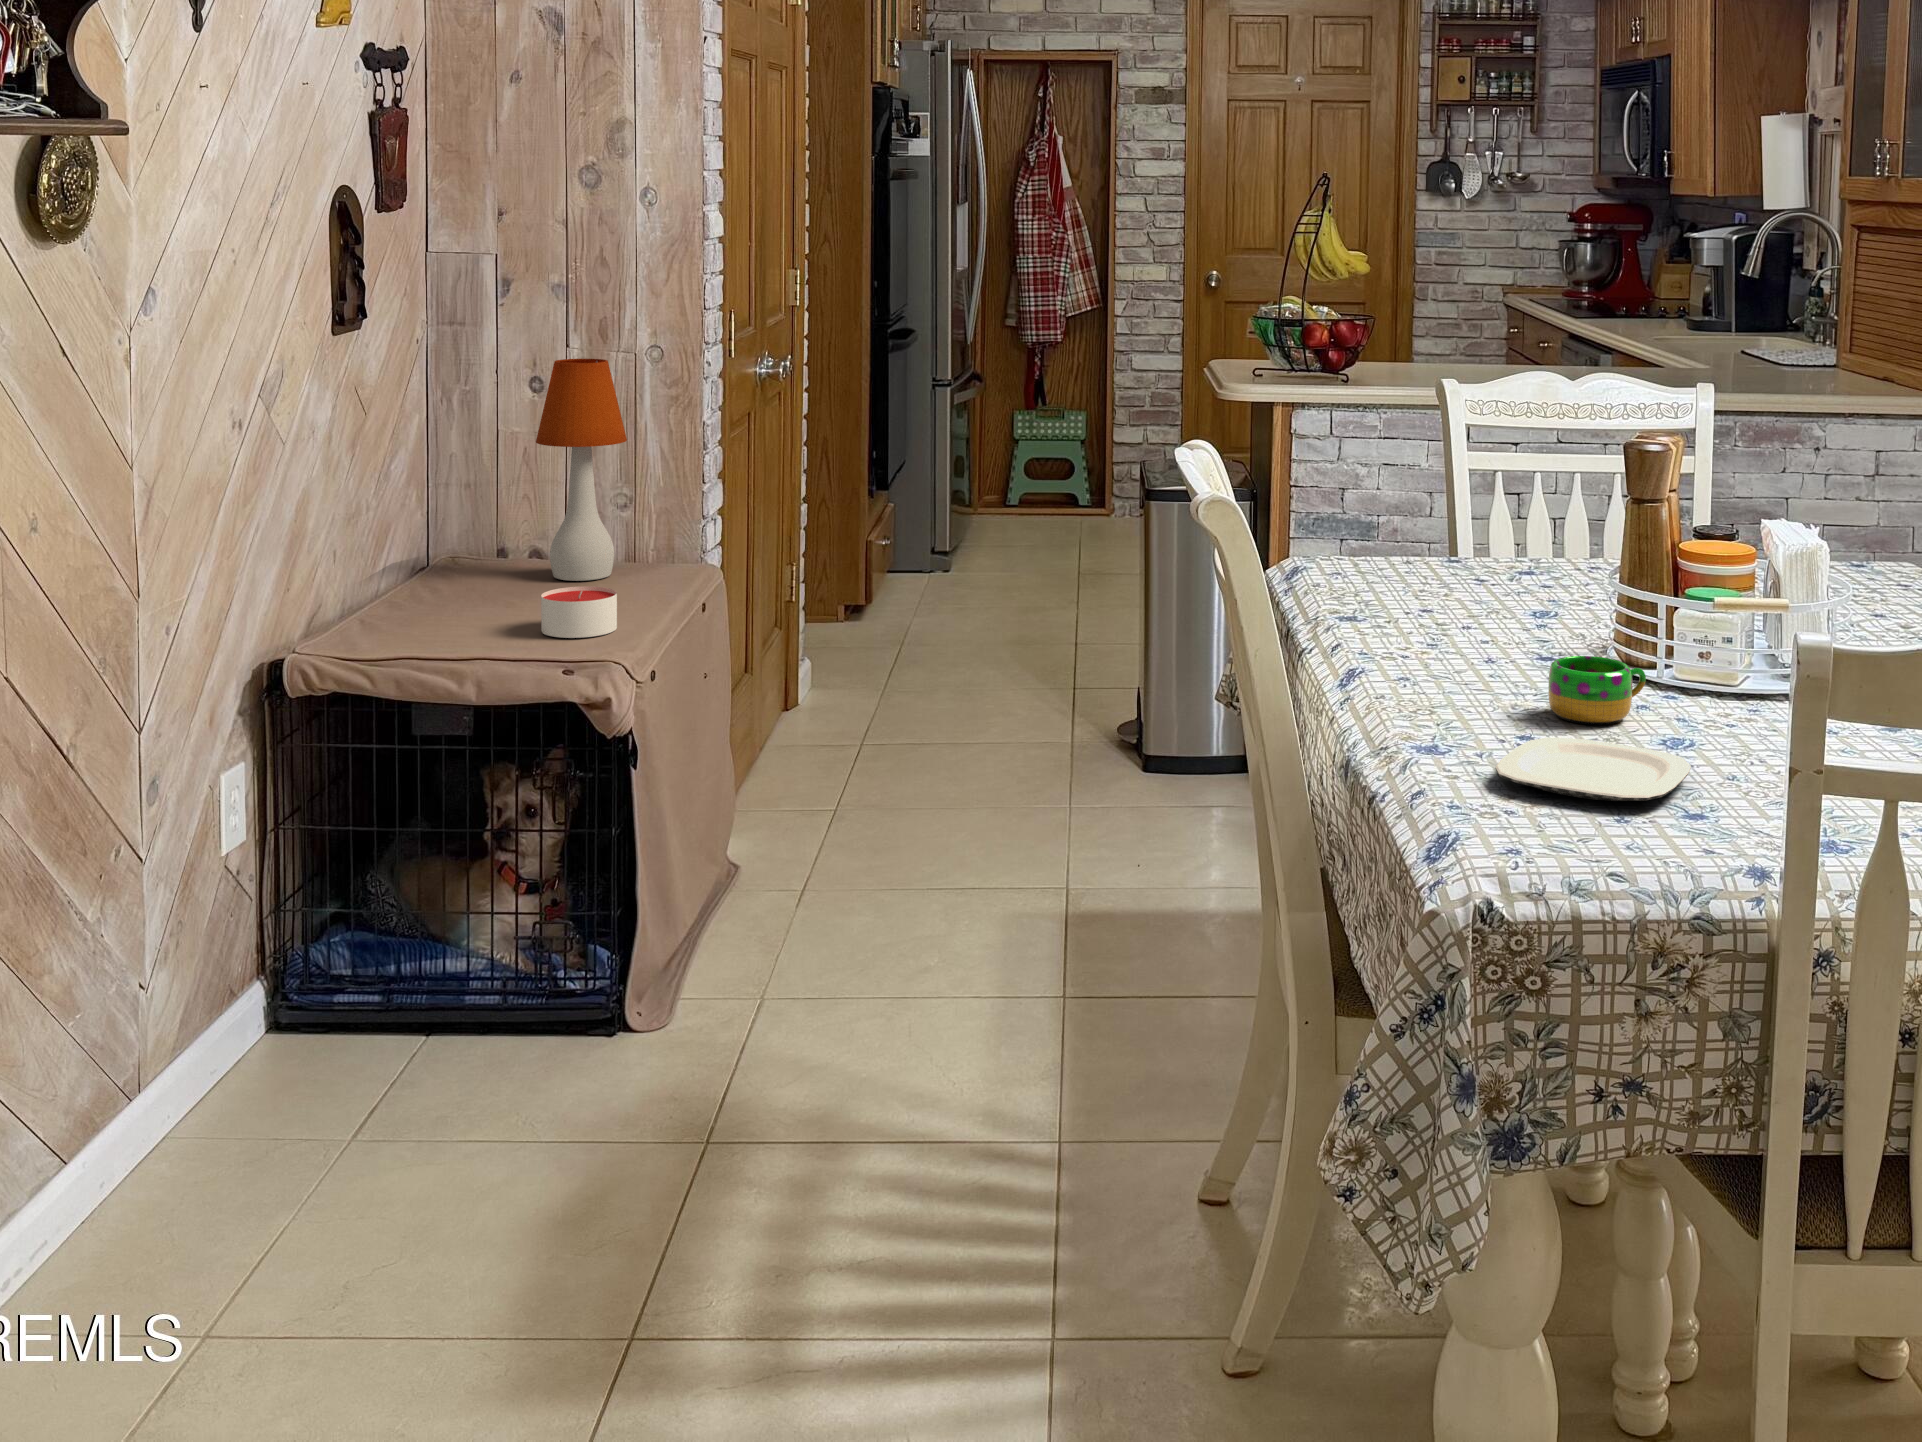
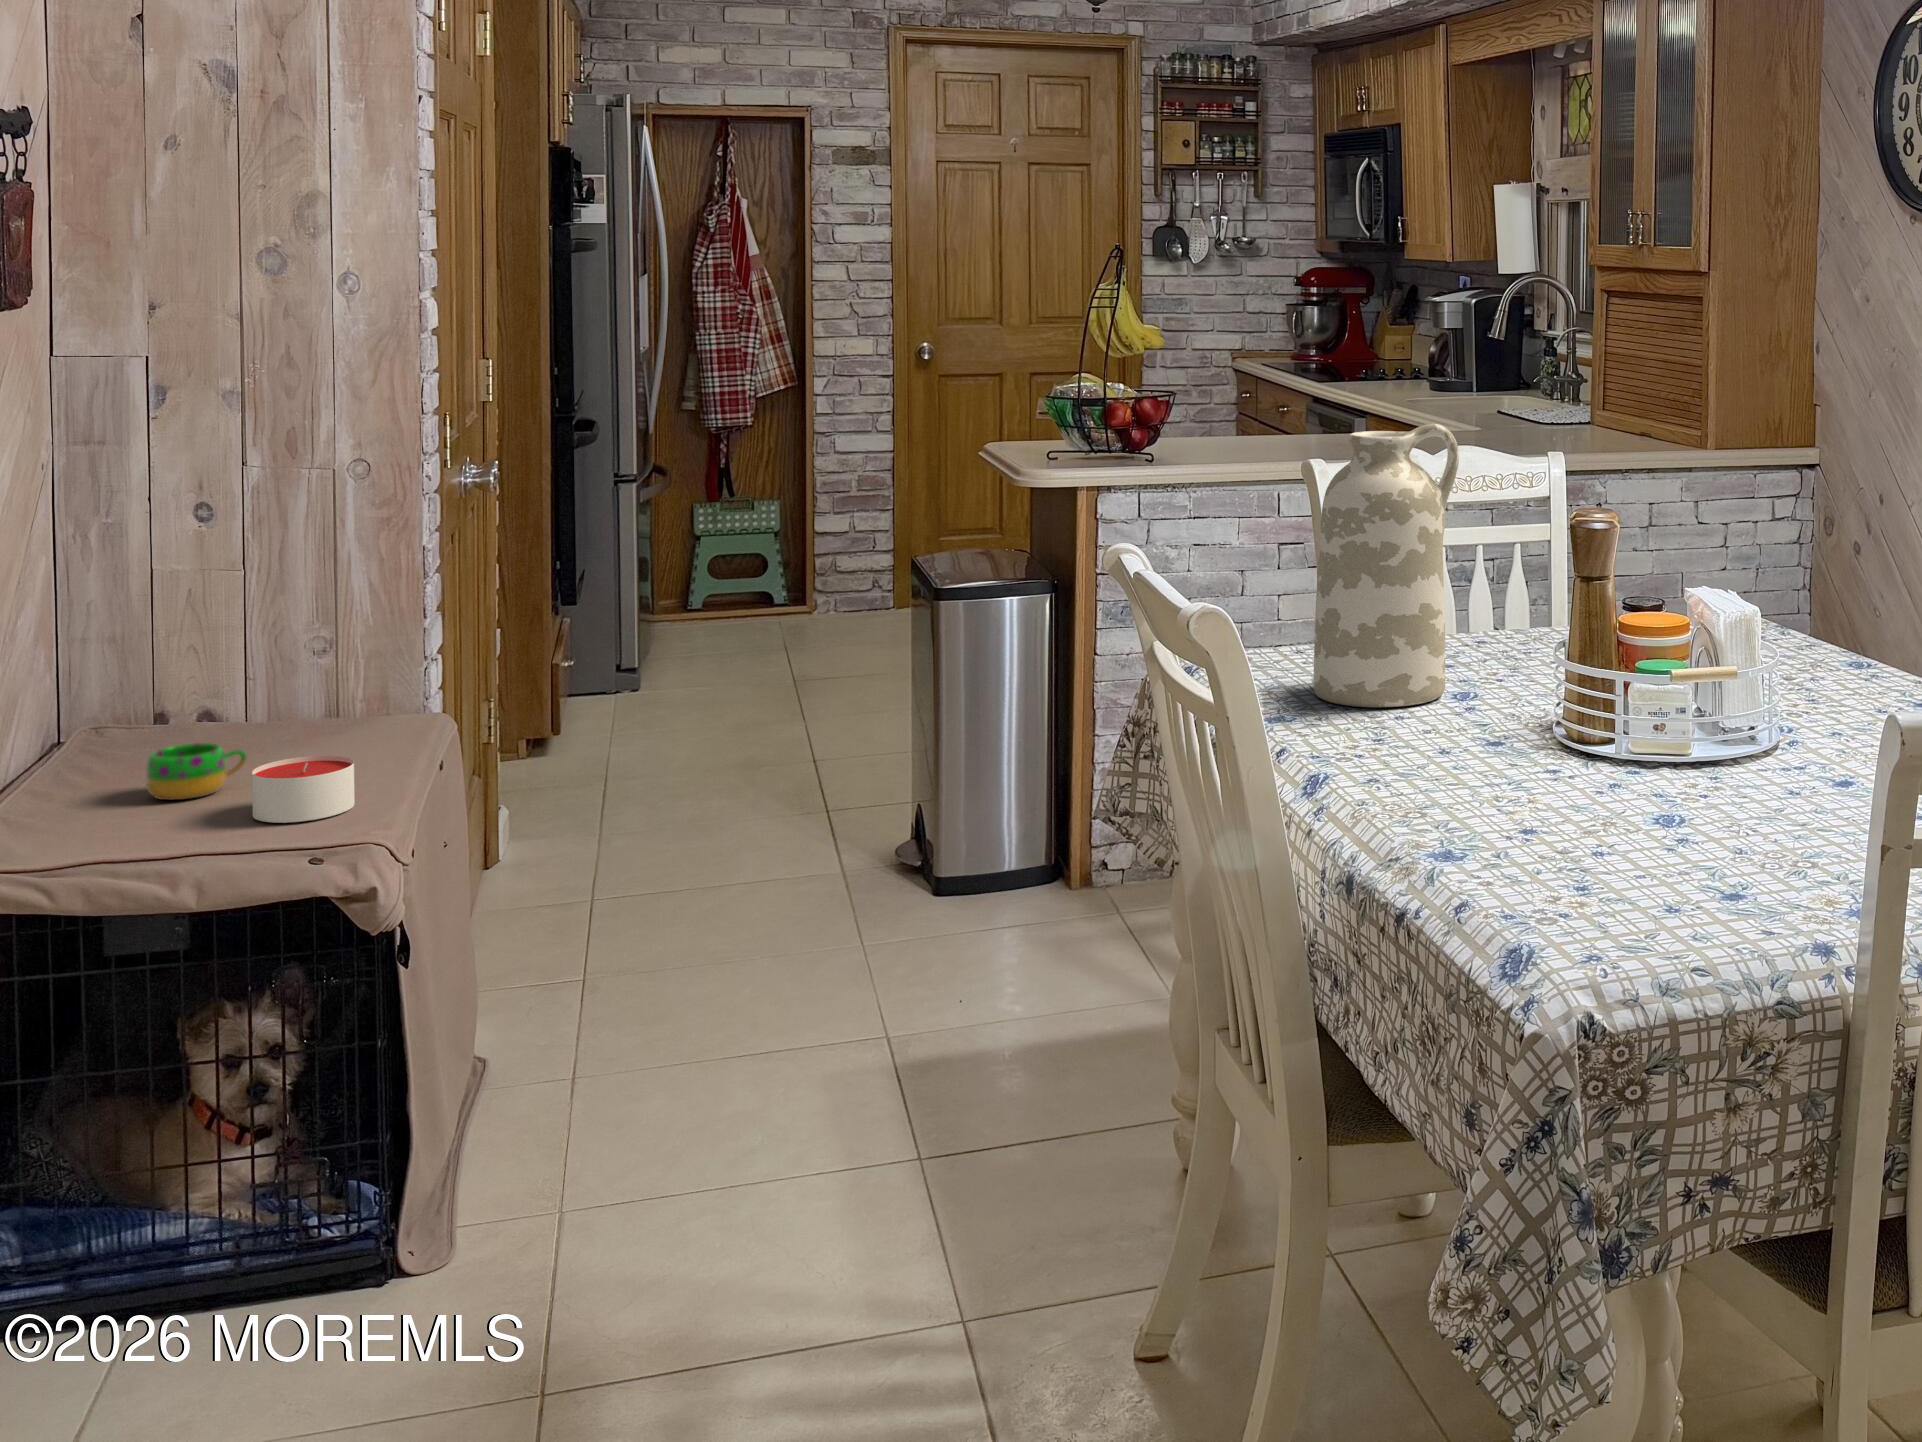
vase: none [1406,344,1554,617] -> present [1313,424,1459,707]
table lamp: present [536,359,627,581] -> none [212,478,335,749]
mug: present [1549,656,1646,725] -> present [146,743,247,800]
plate: present [1495,738,1691,801] -> none [1526,830,1707,892]

